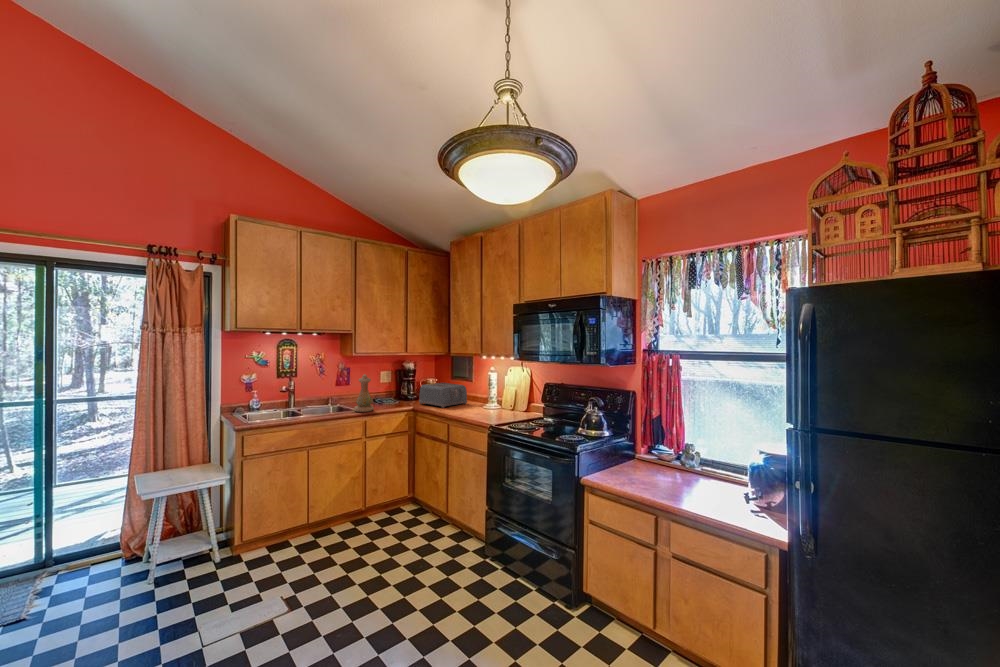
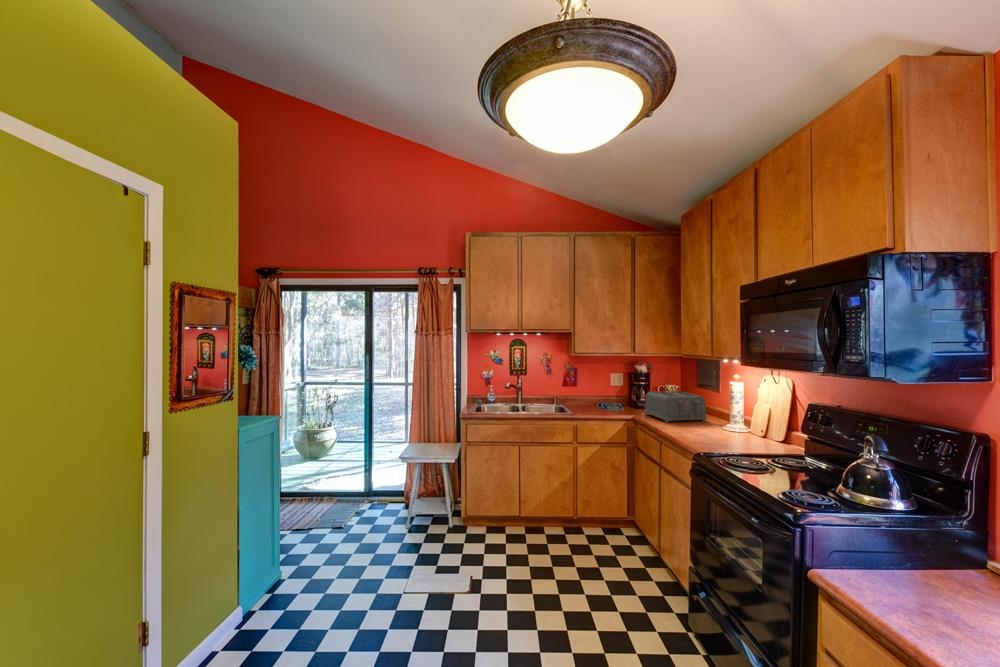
vase: present [354,374,374,412] -> none [567,375,588,416]

